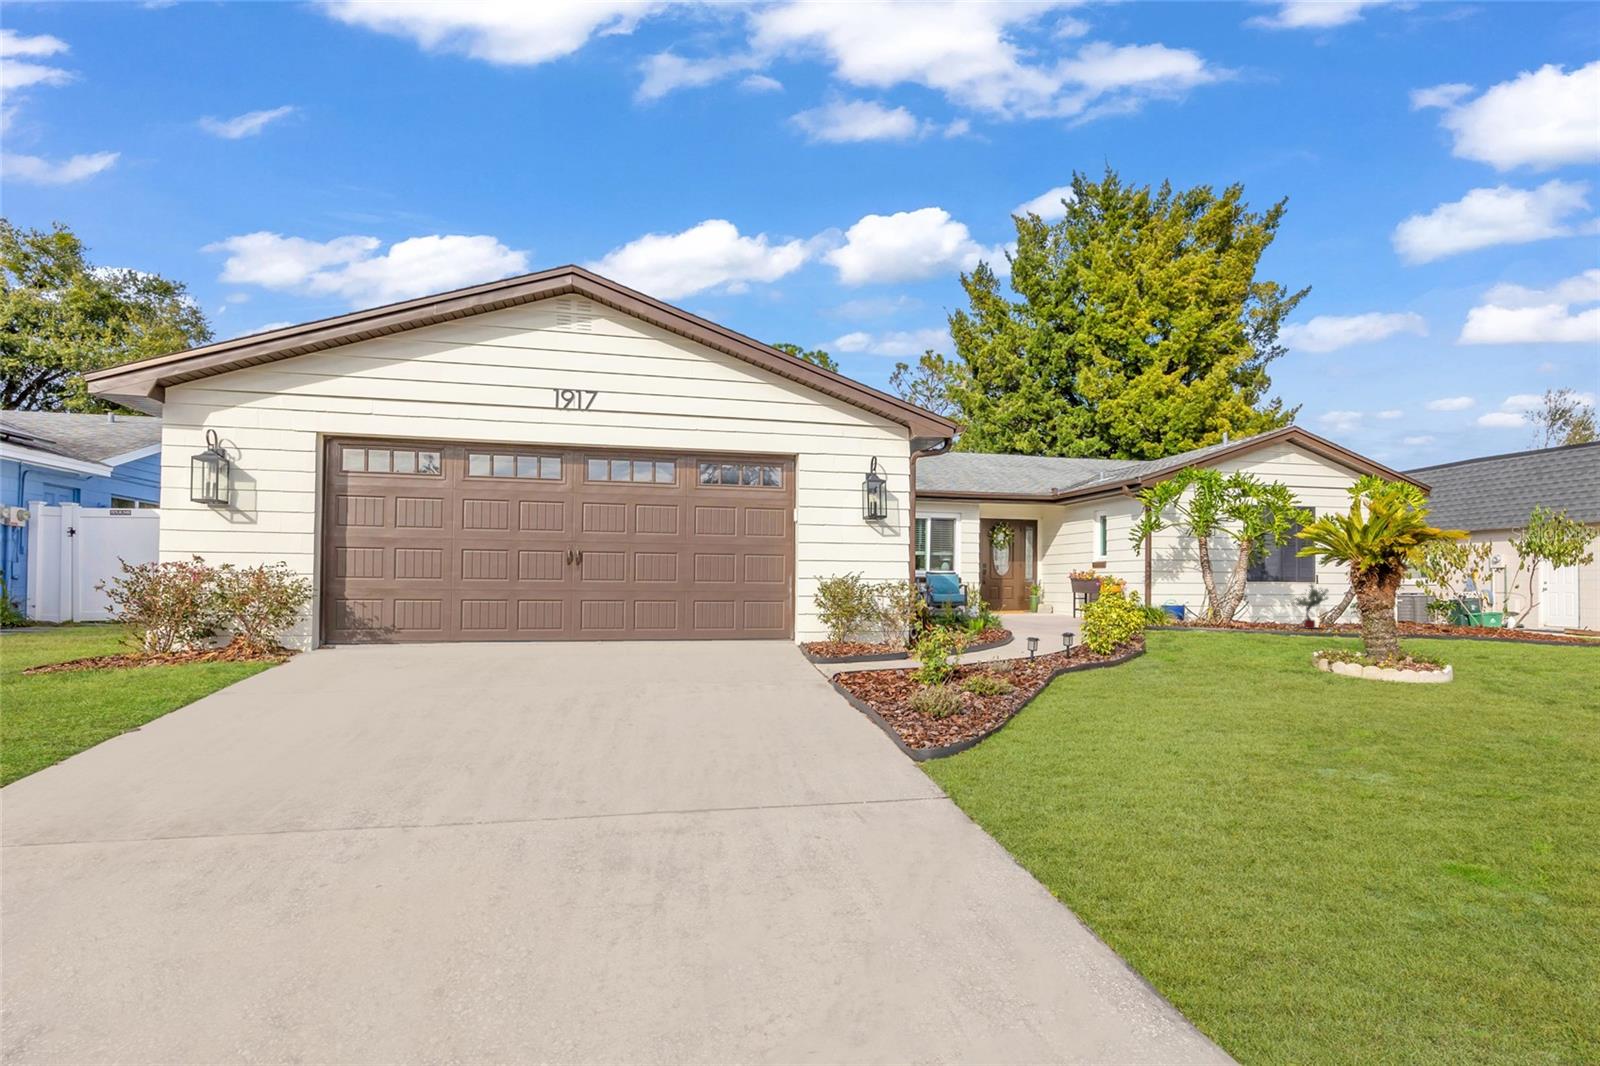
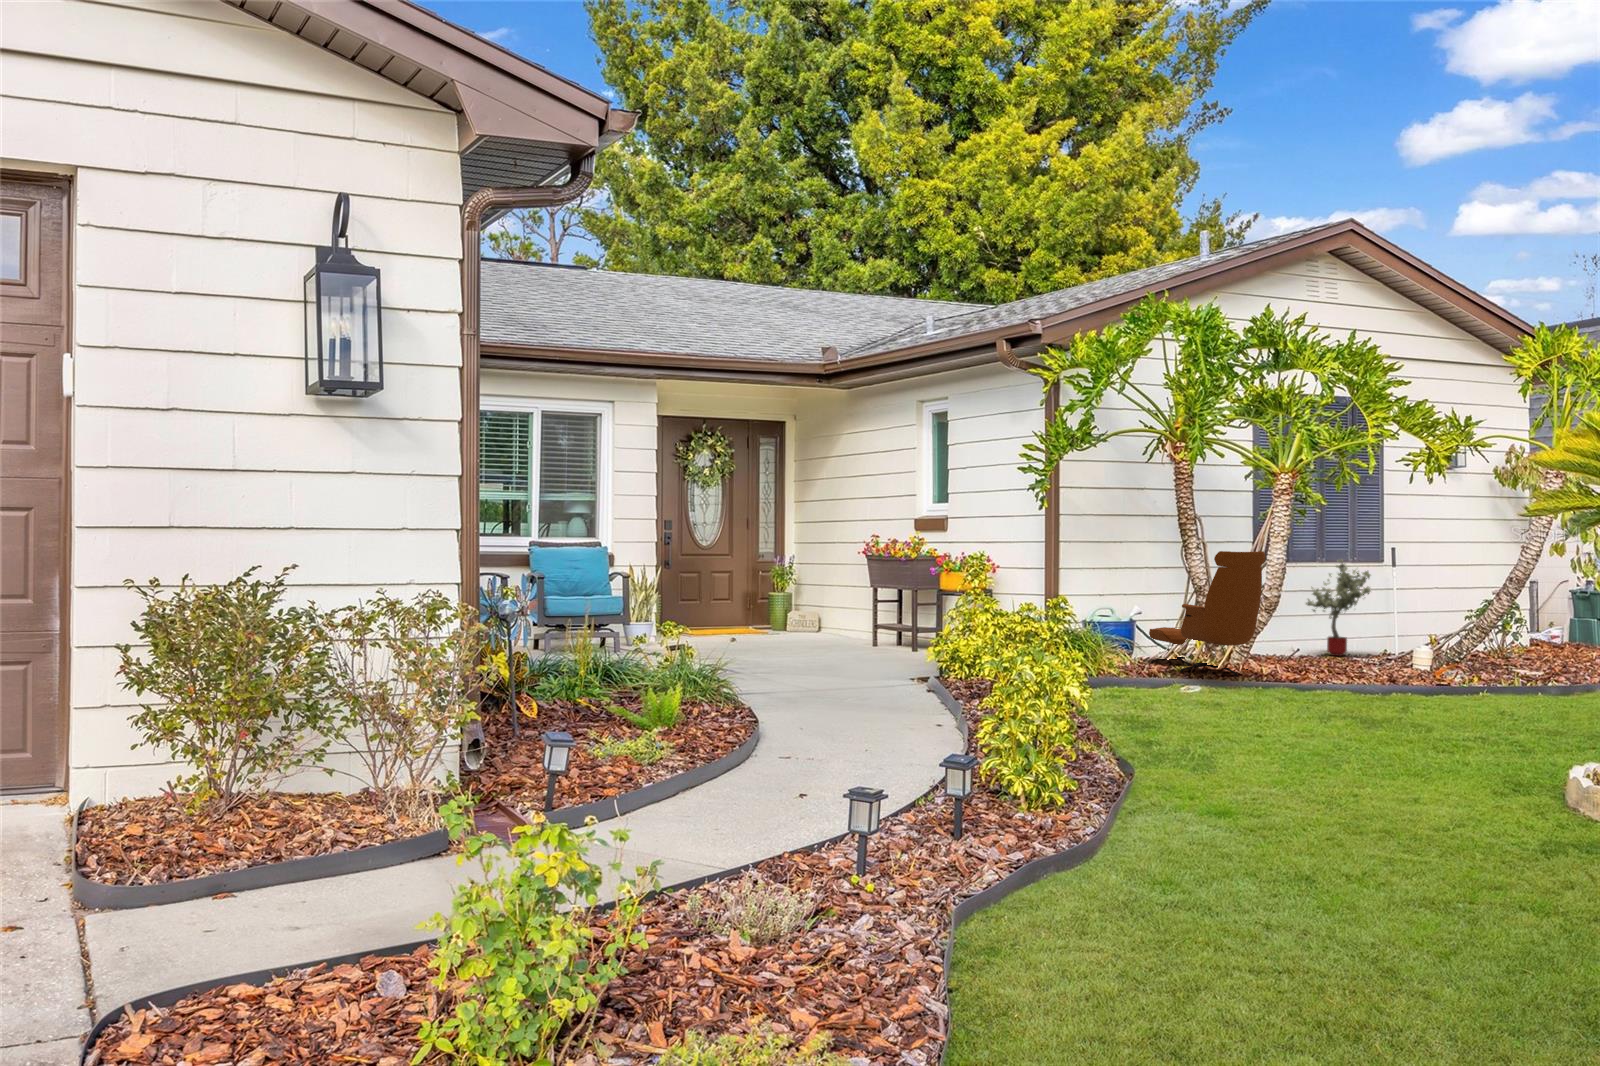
lounge chair: none [1204,577,1257,633] -> present [1149,551,1266,676]

